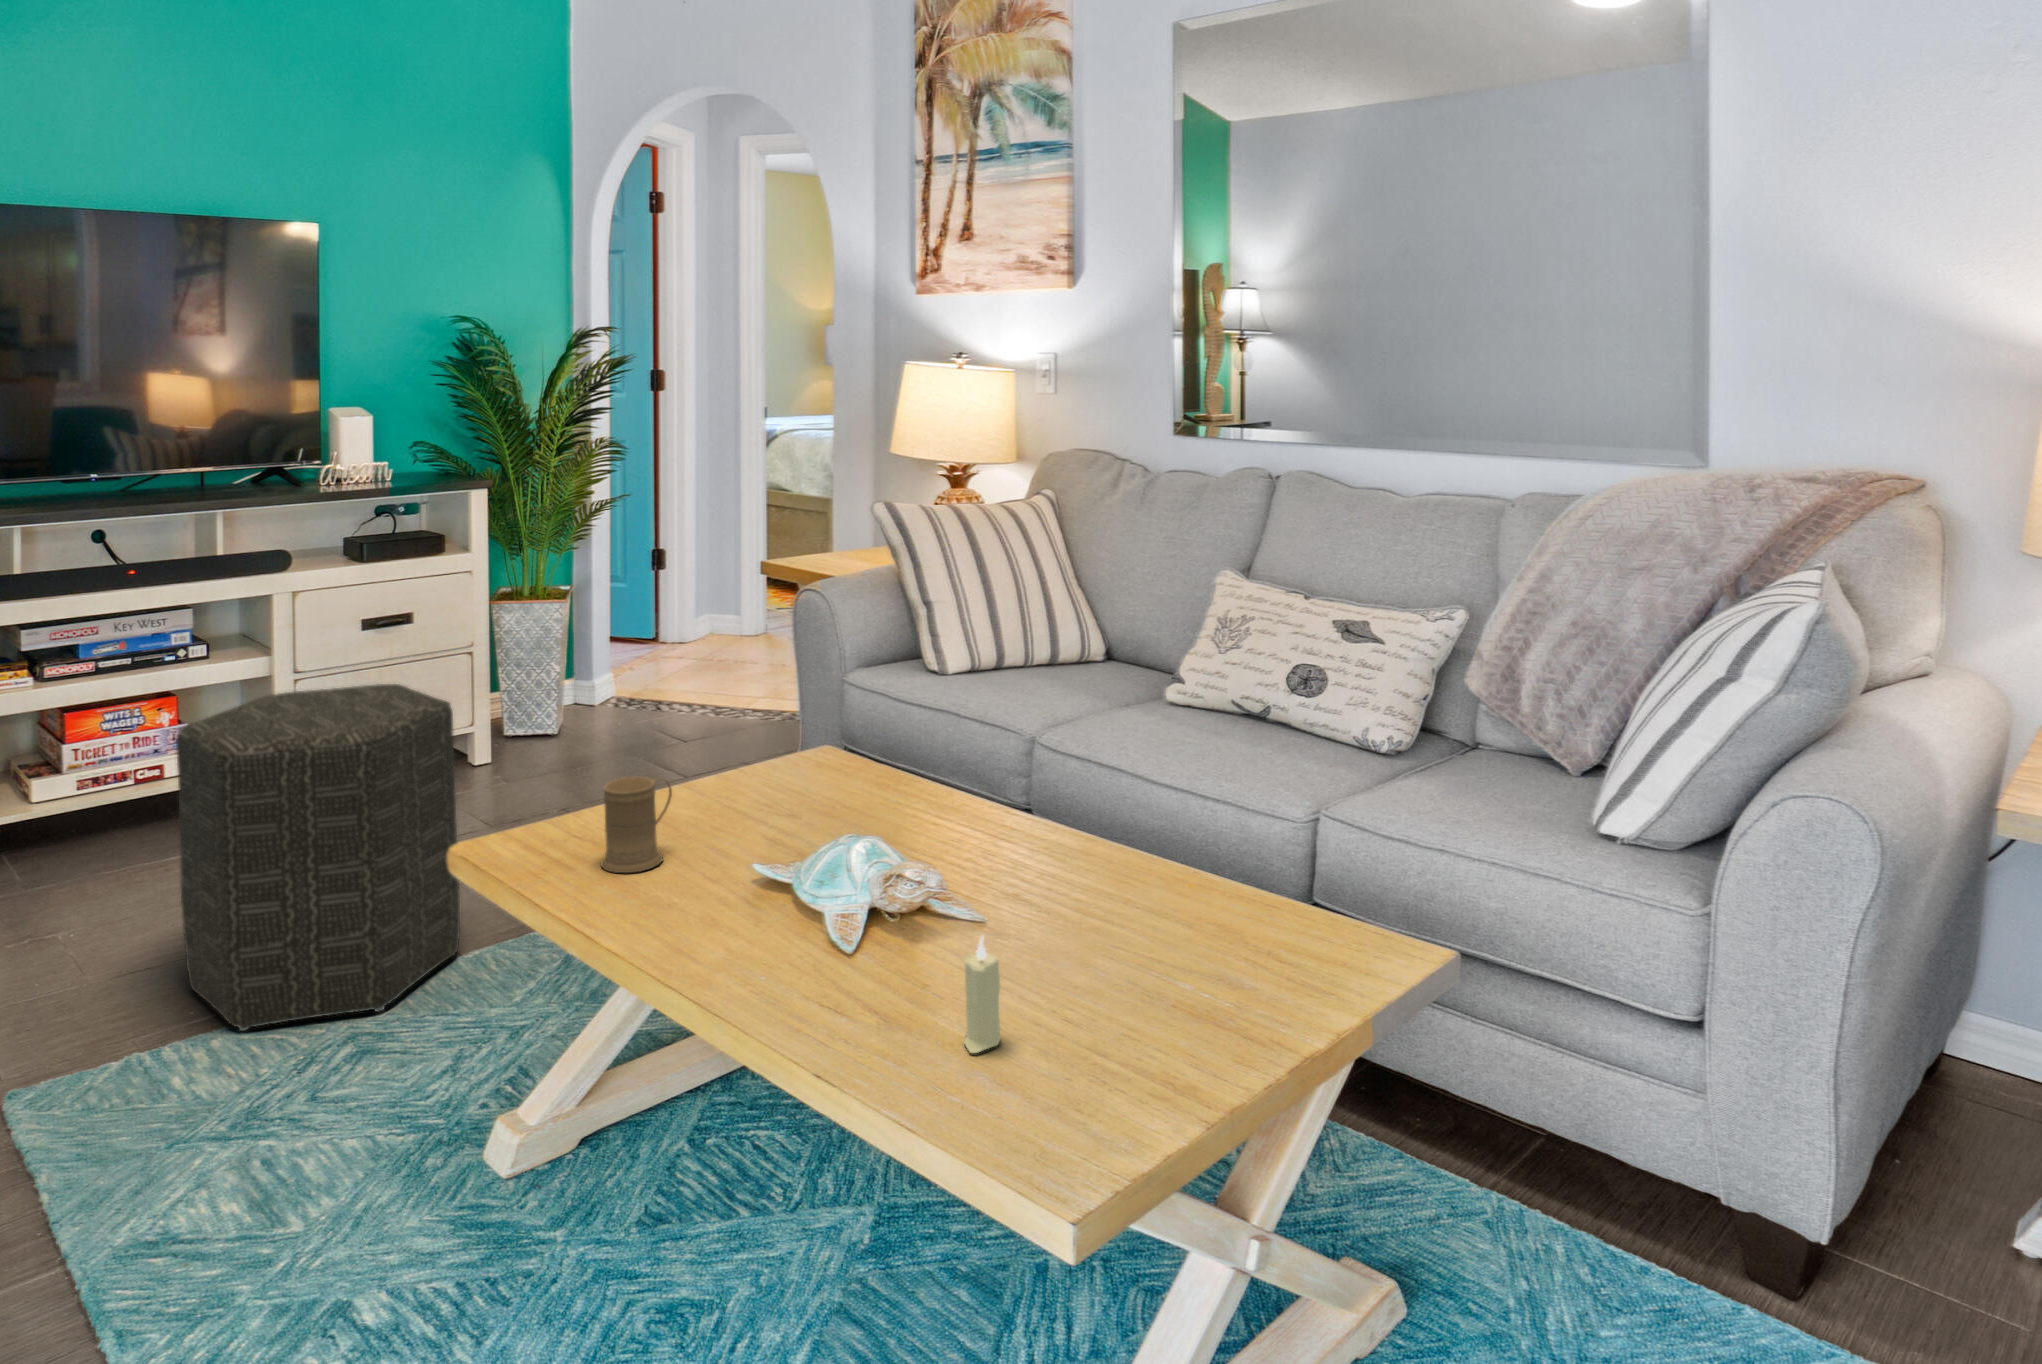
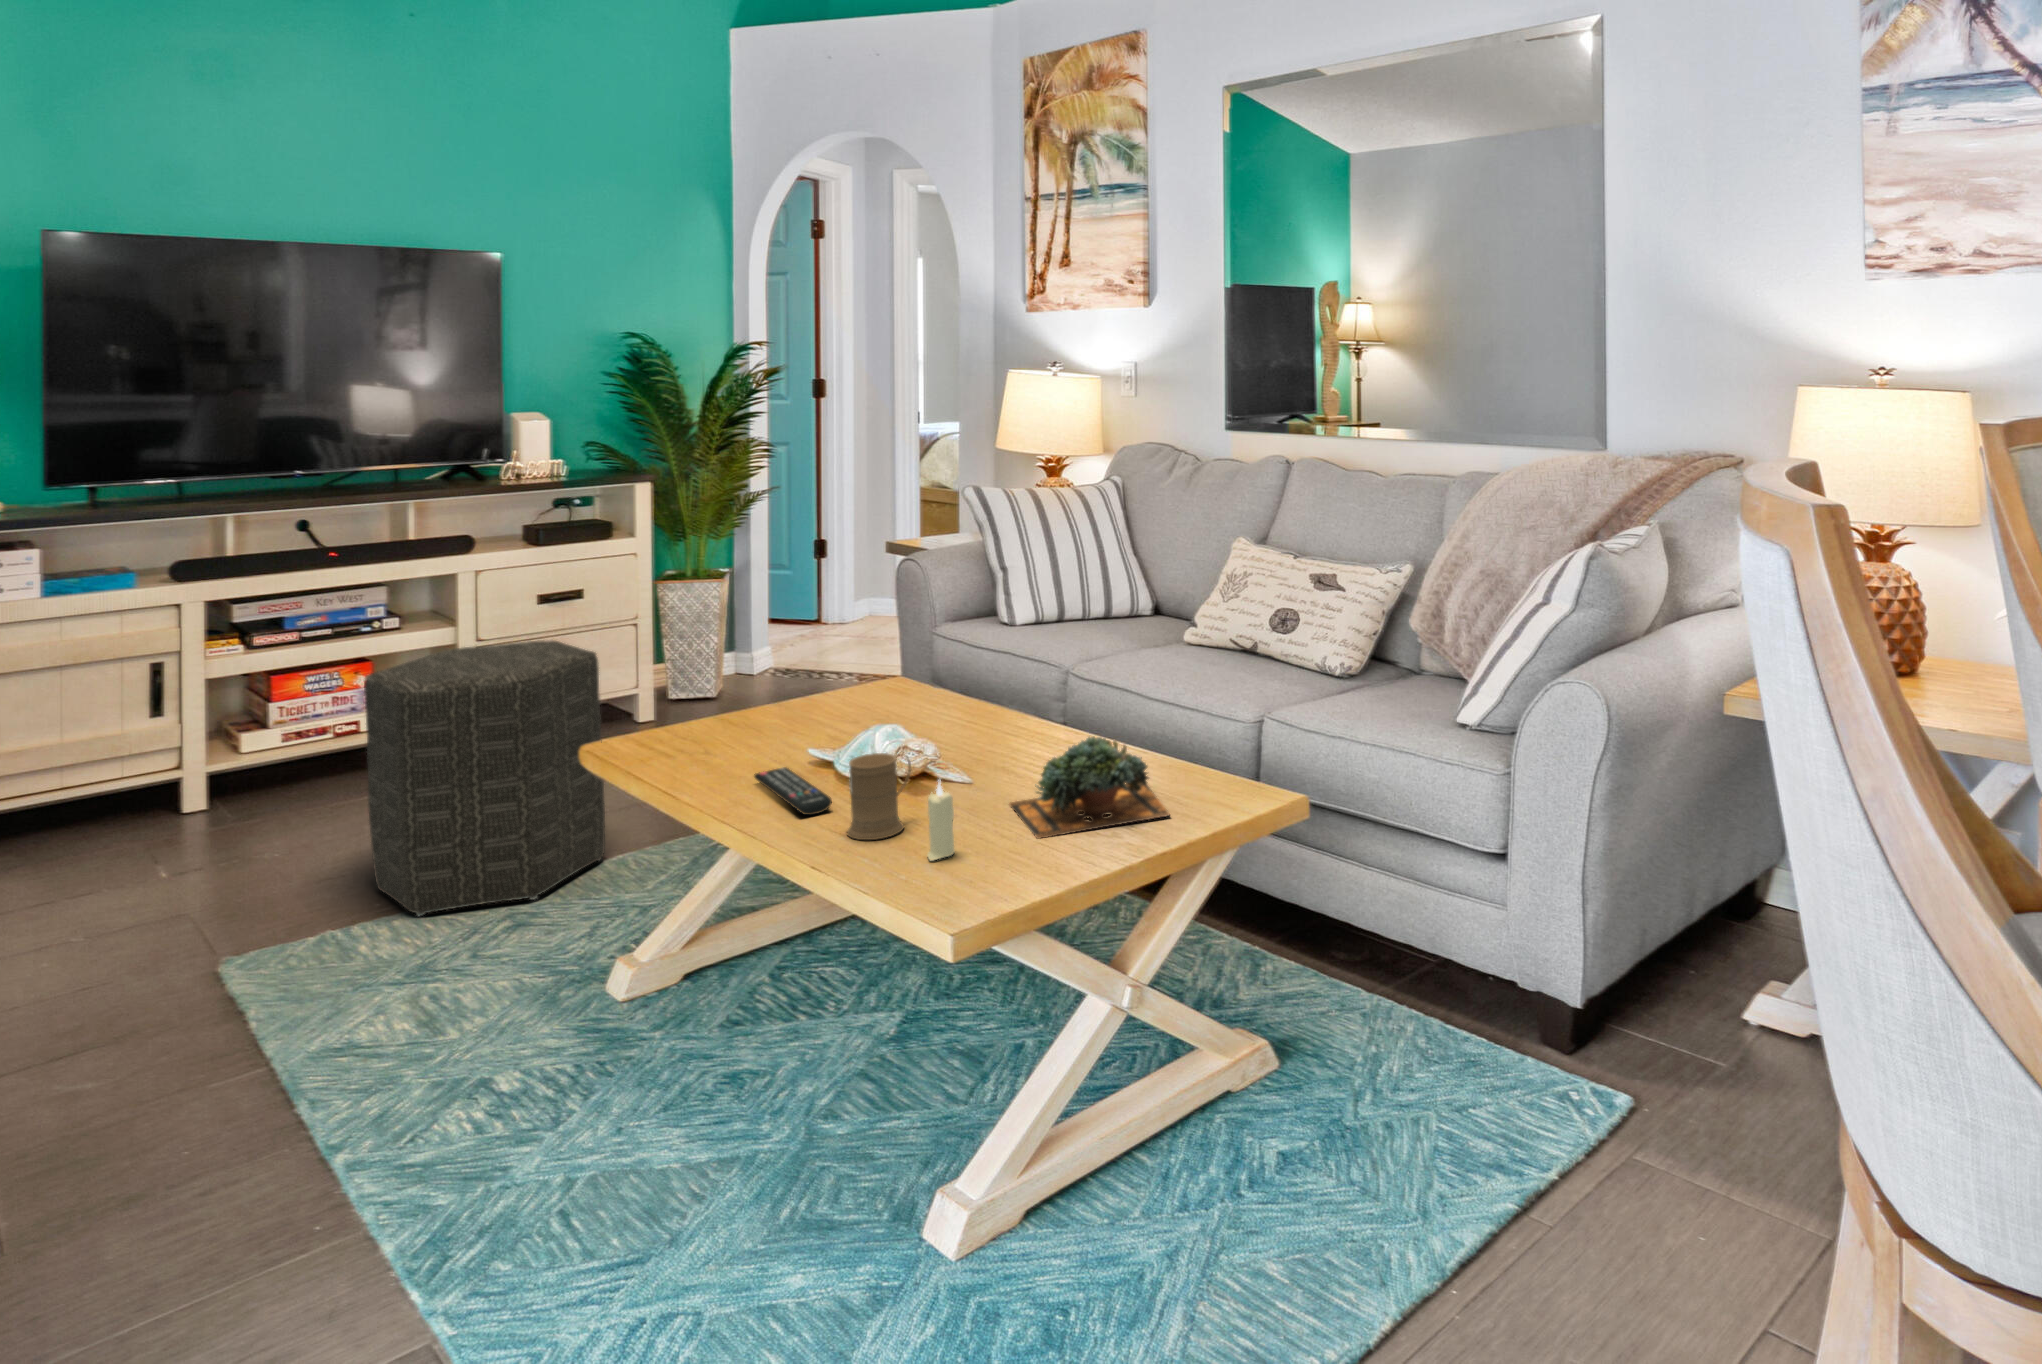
mug: present [601,777,672,873] -> present [847,753,912,840]
succulent plant: none [1041,863,1279,1016] -> present [1010,737,1170,839]
remote control: none [686,883,804,964] -> present [754,767,832,815]

